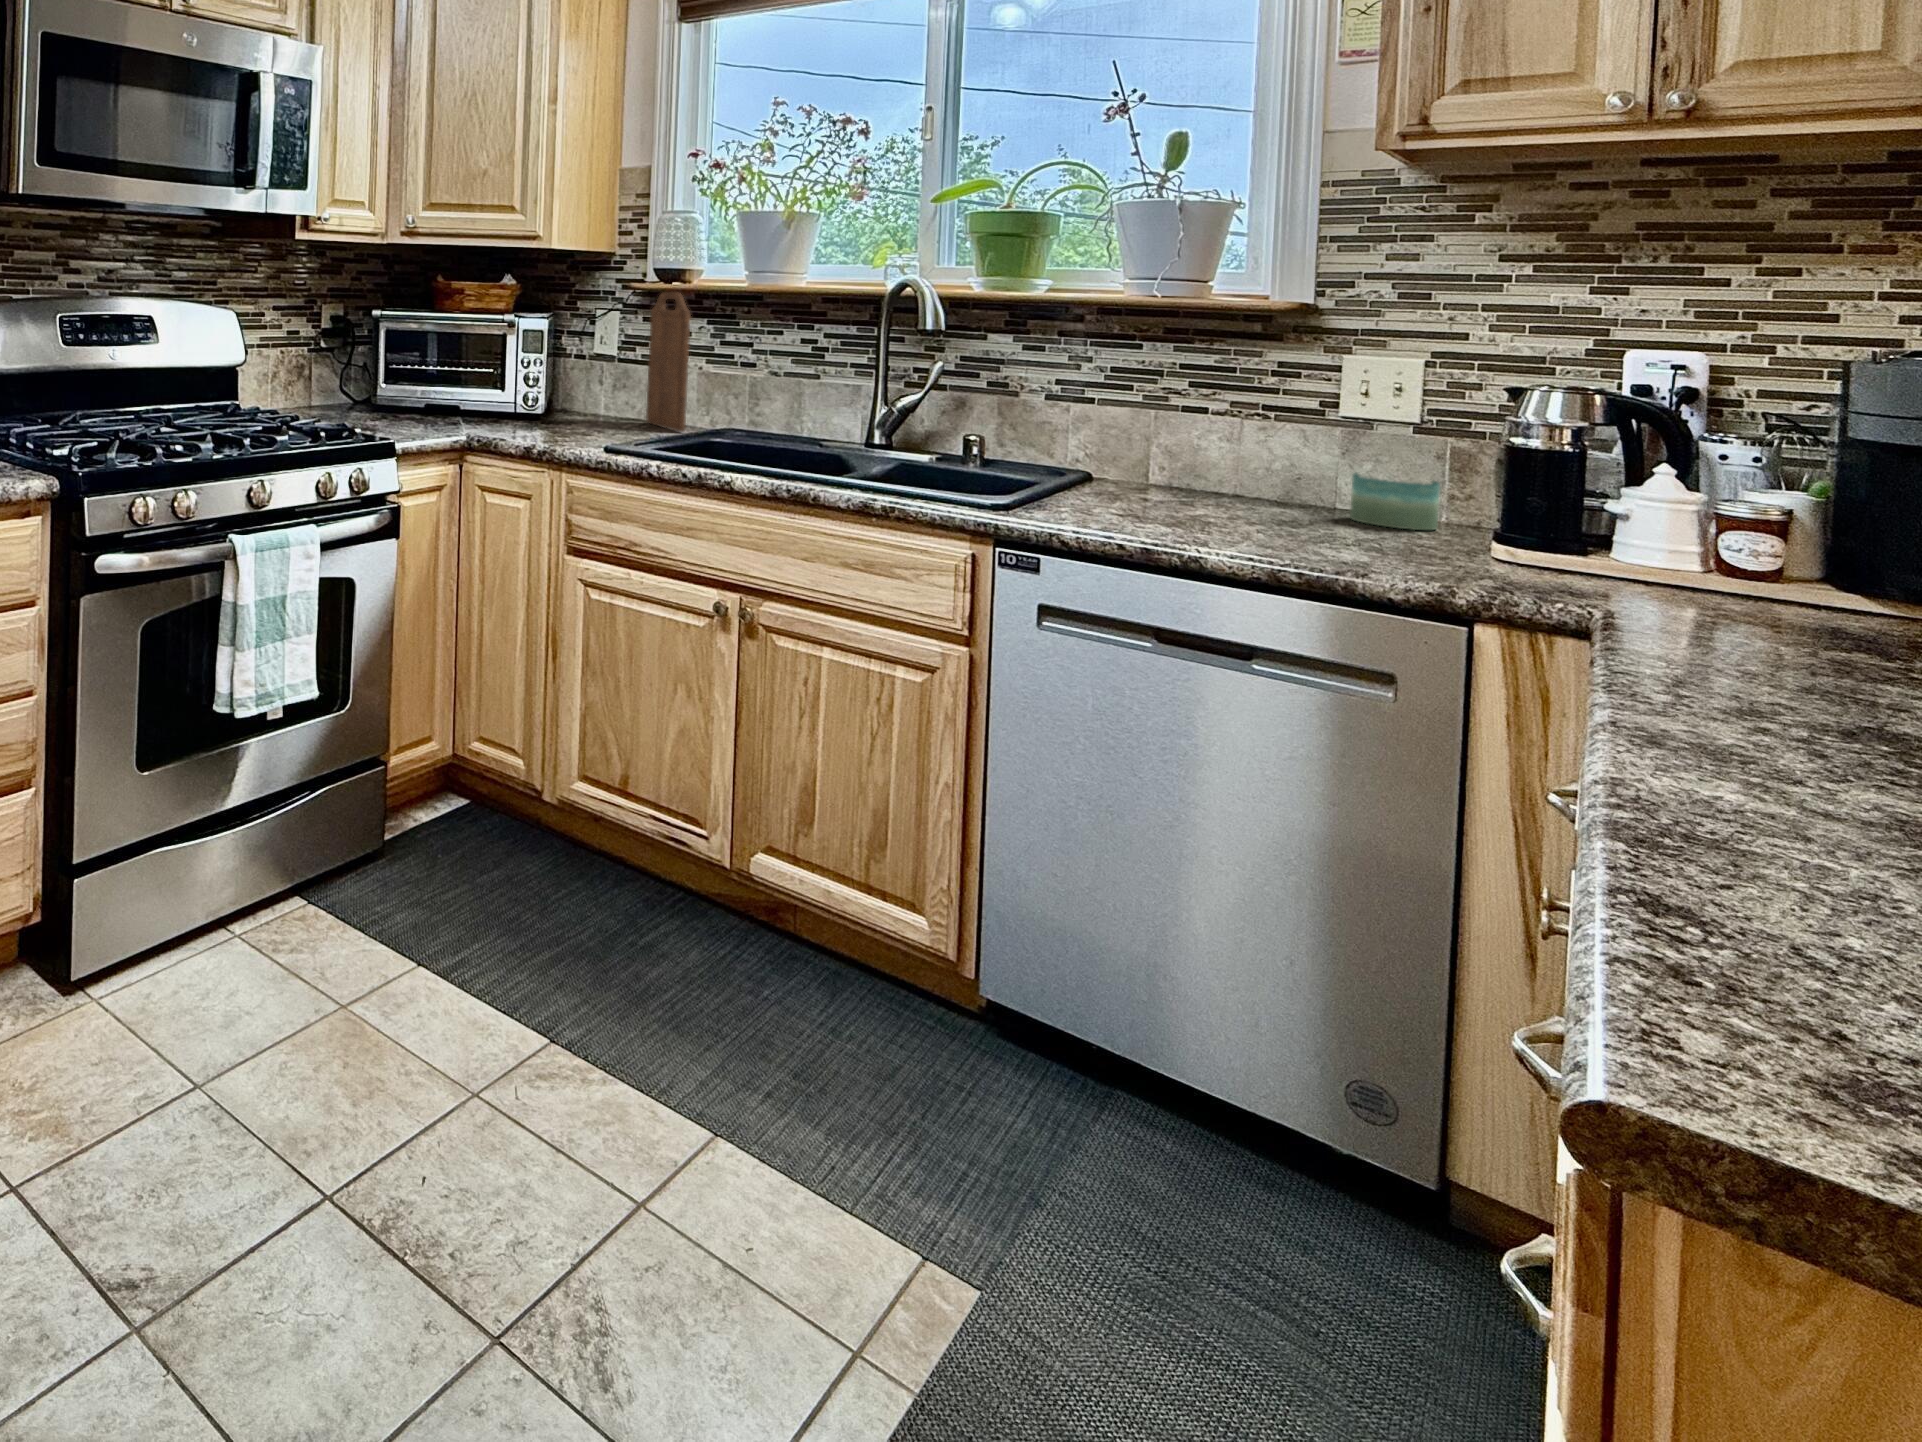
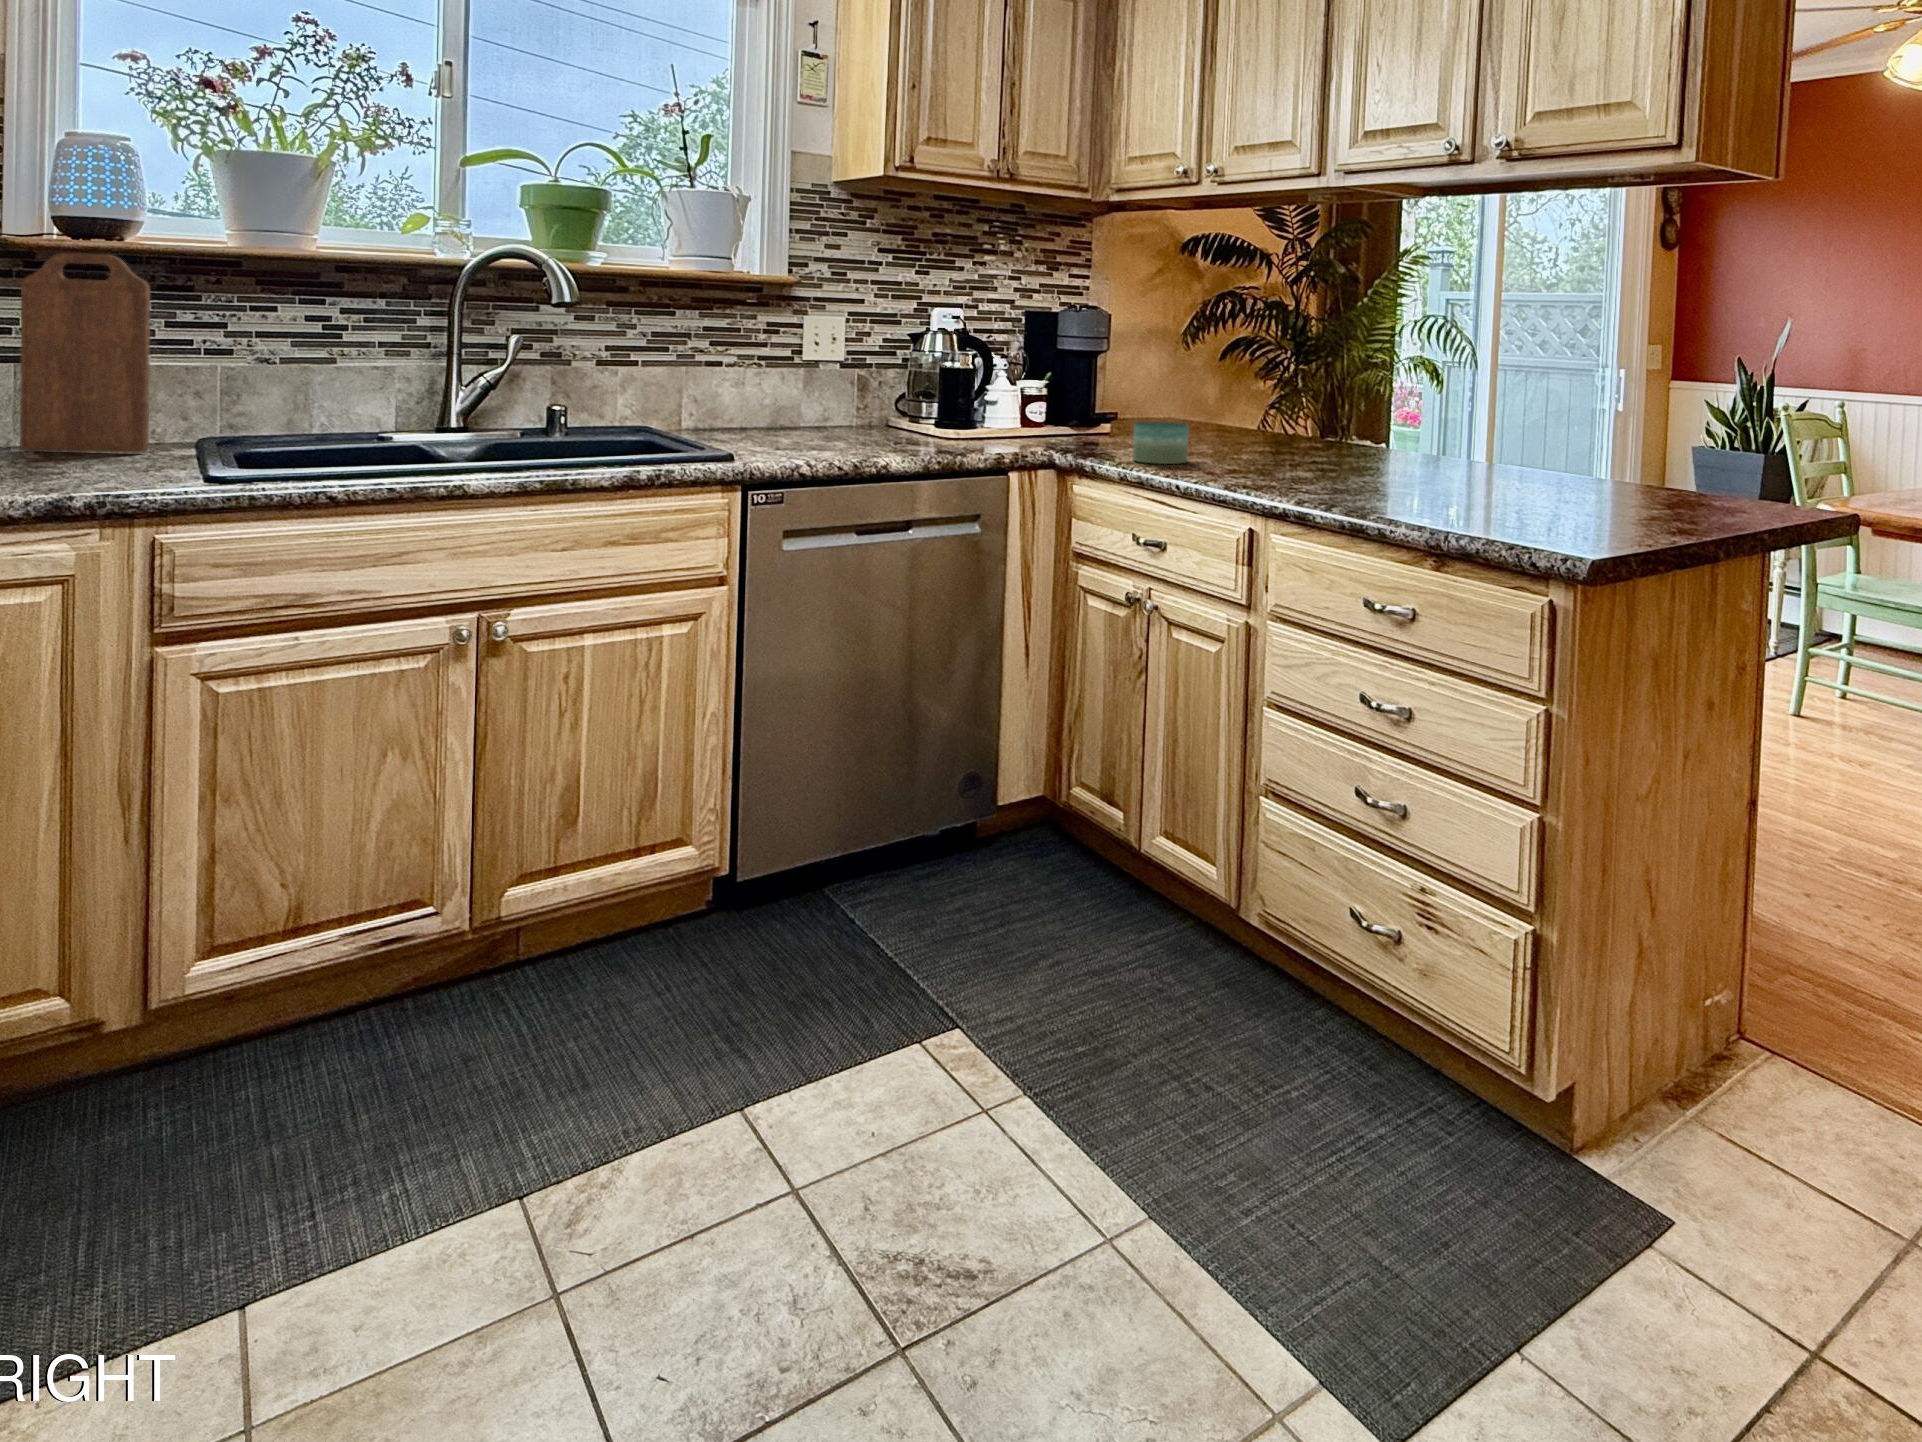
candle: present [1350,473,1440,530] -> present [1133,422,1189,464]

